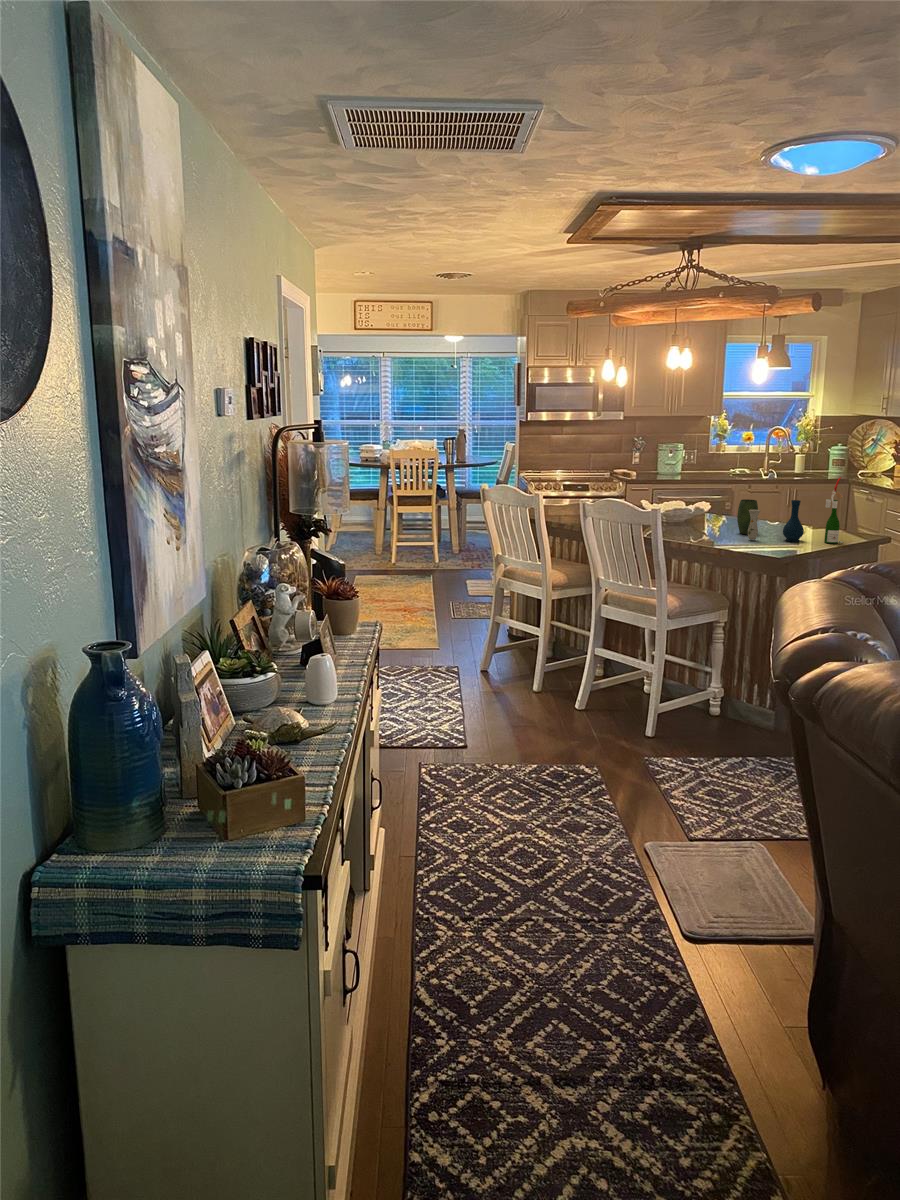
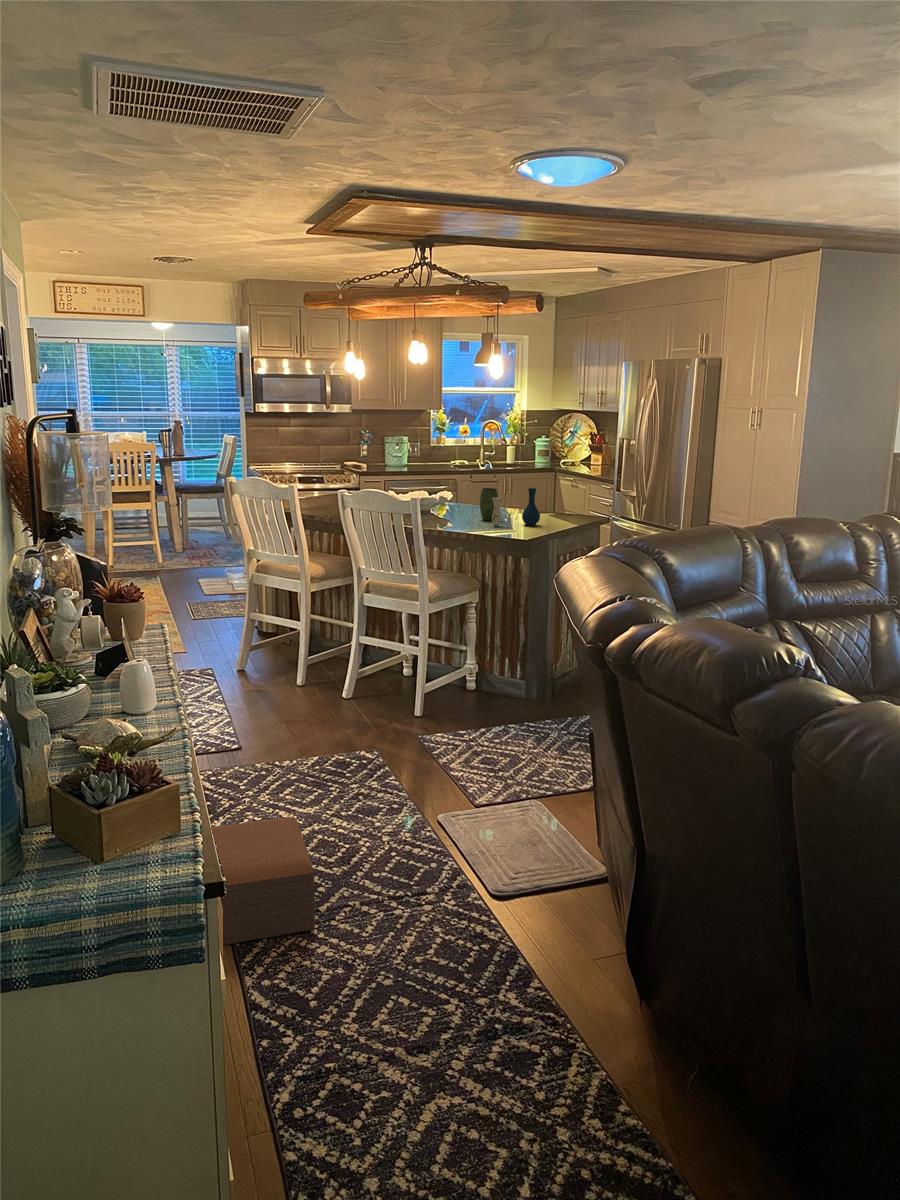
wine bottle: present [824,477,843,543] -> none [558,467,574,527]
footstool: none [385,821,494,937] -> present [211,817,315,945]

